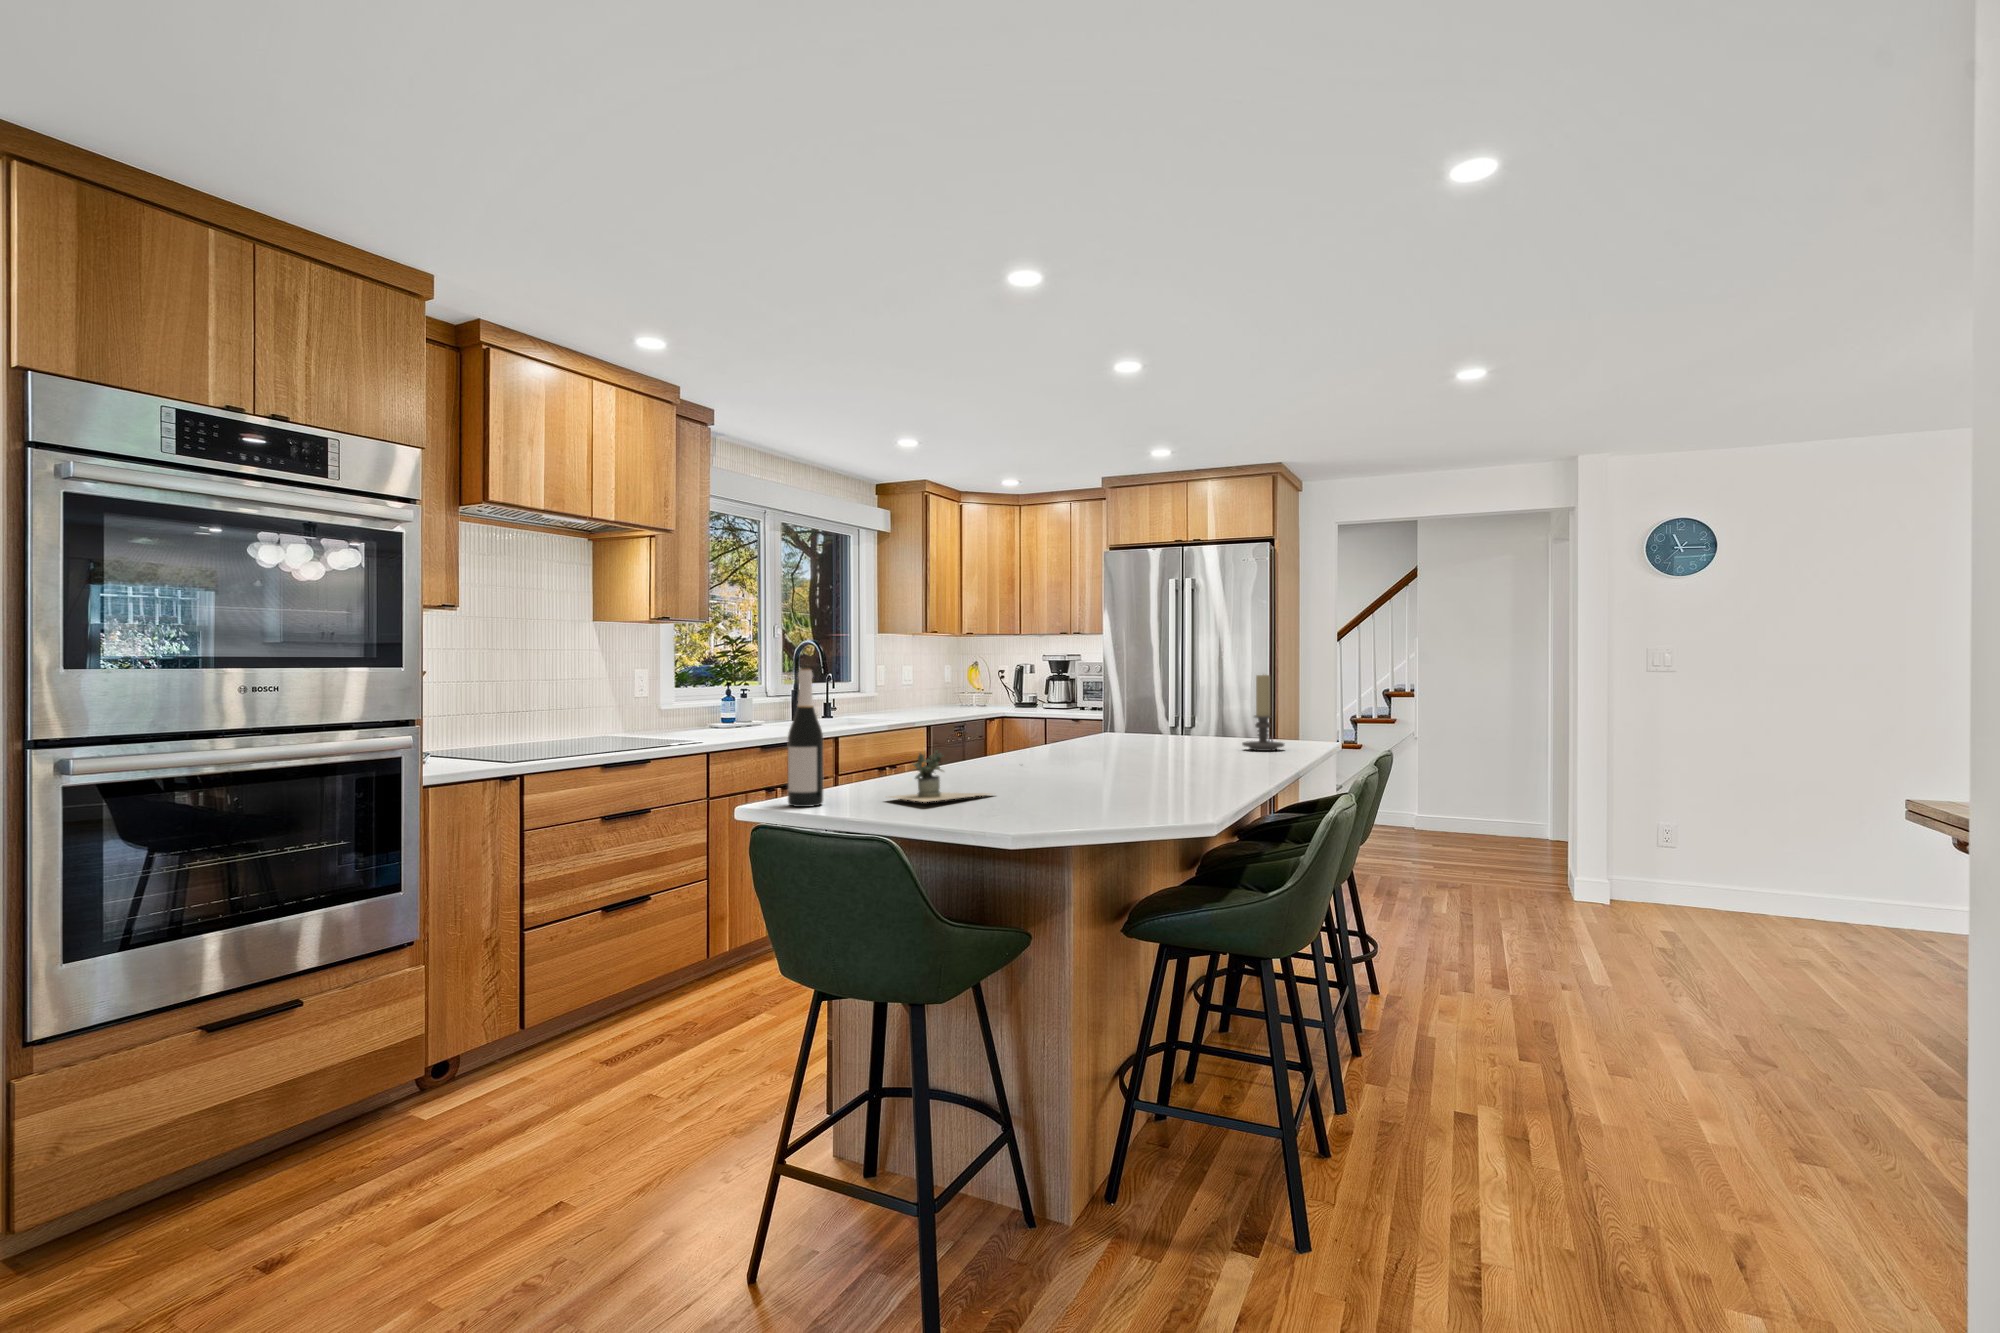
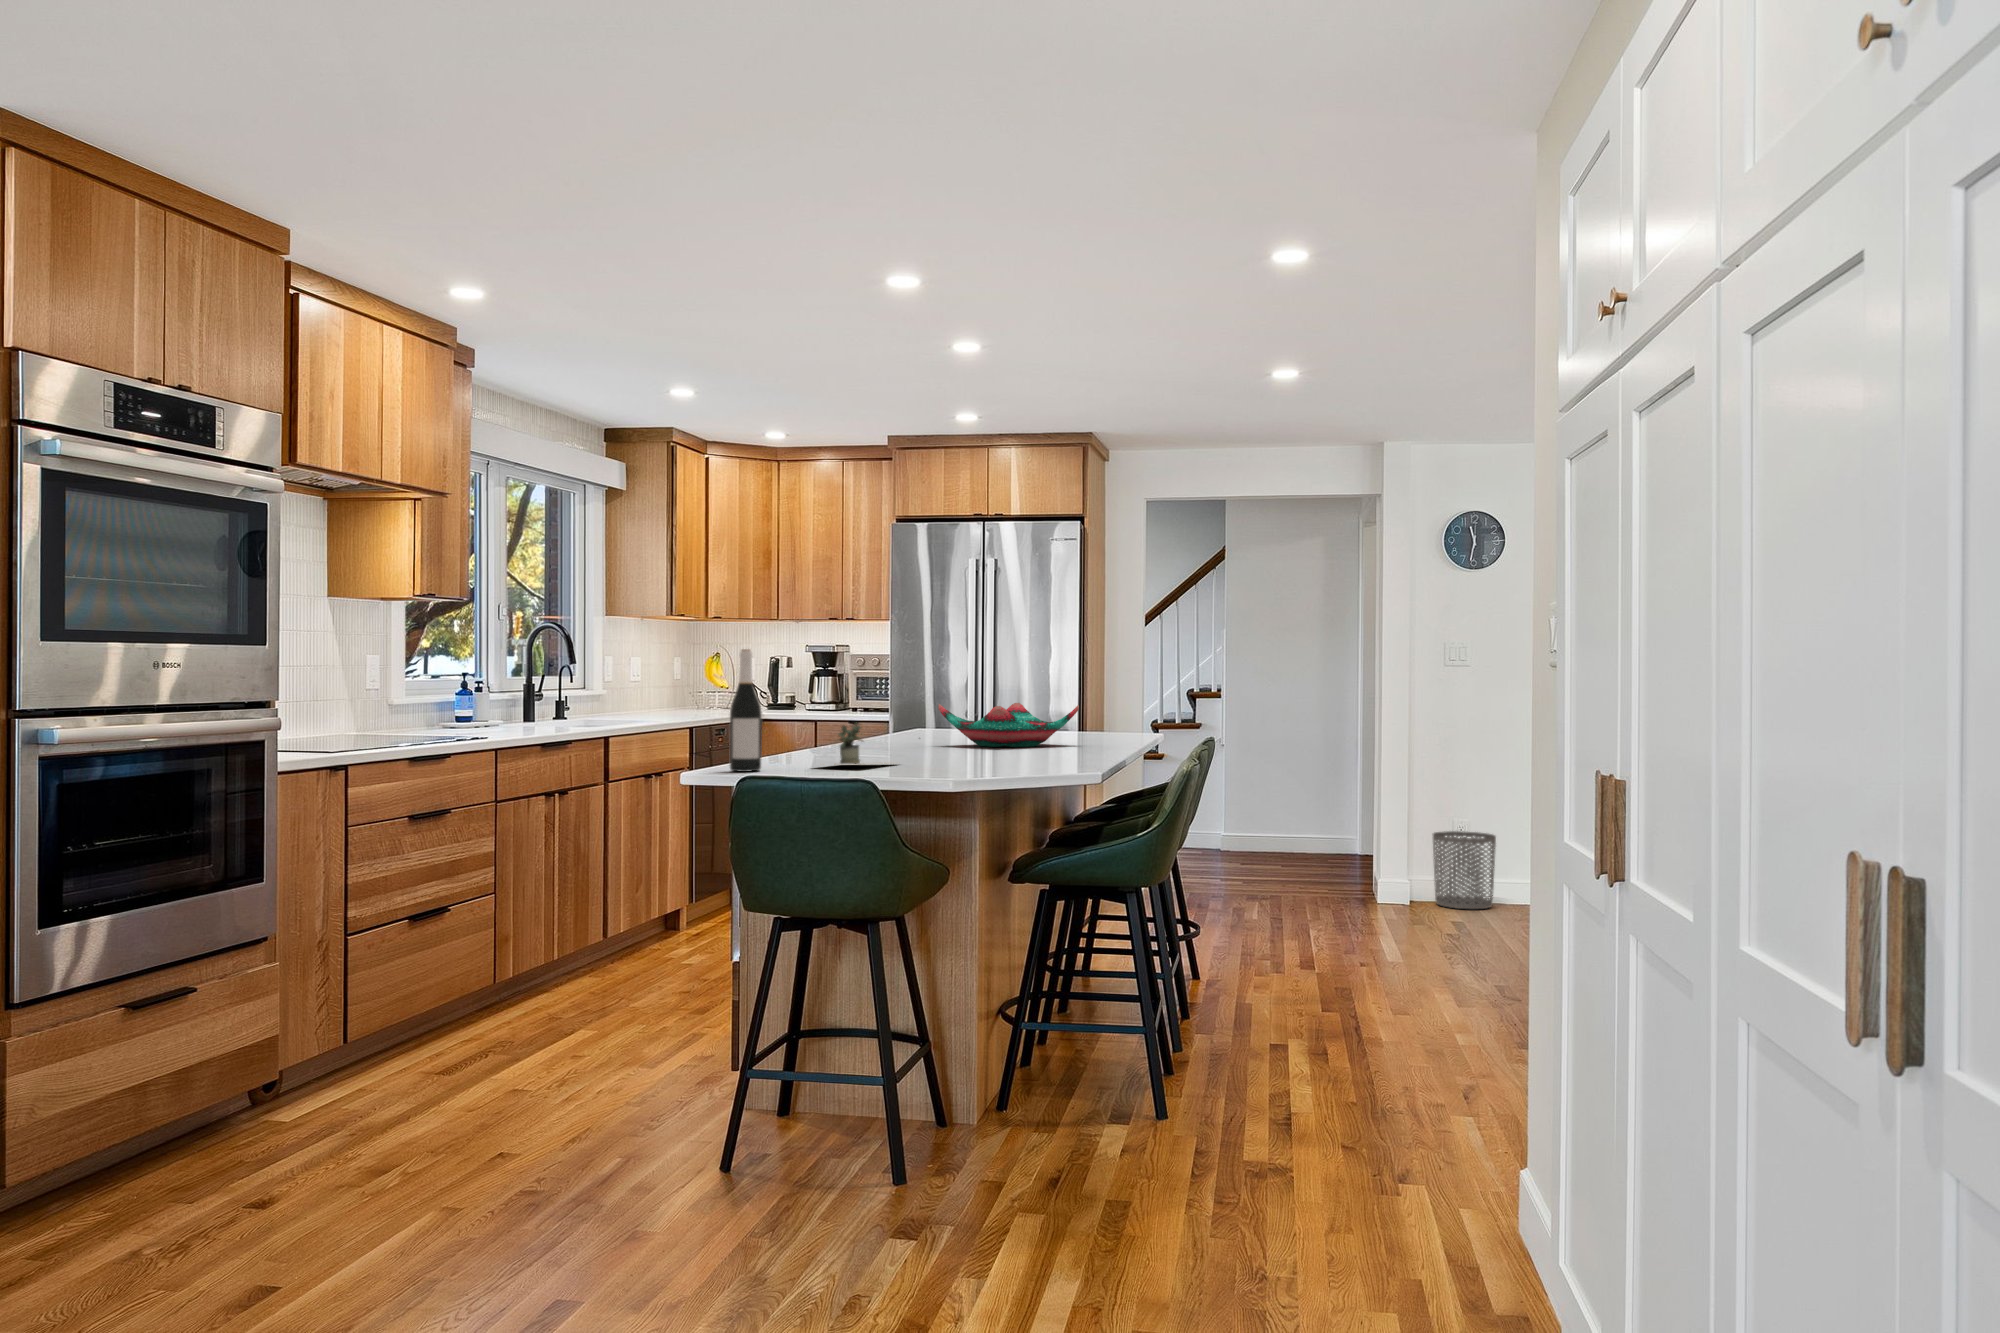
candle holder: present [1242,675,1284,751] -> none [1073,663,1114,740]
decorative bowl: none [1094,715,1236,763] -> present [938,703,1079,747]
waste bin: none [1636,834,1709,915] -> present [1433,831,1496,909]

